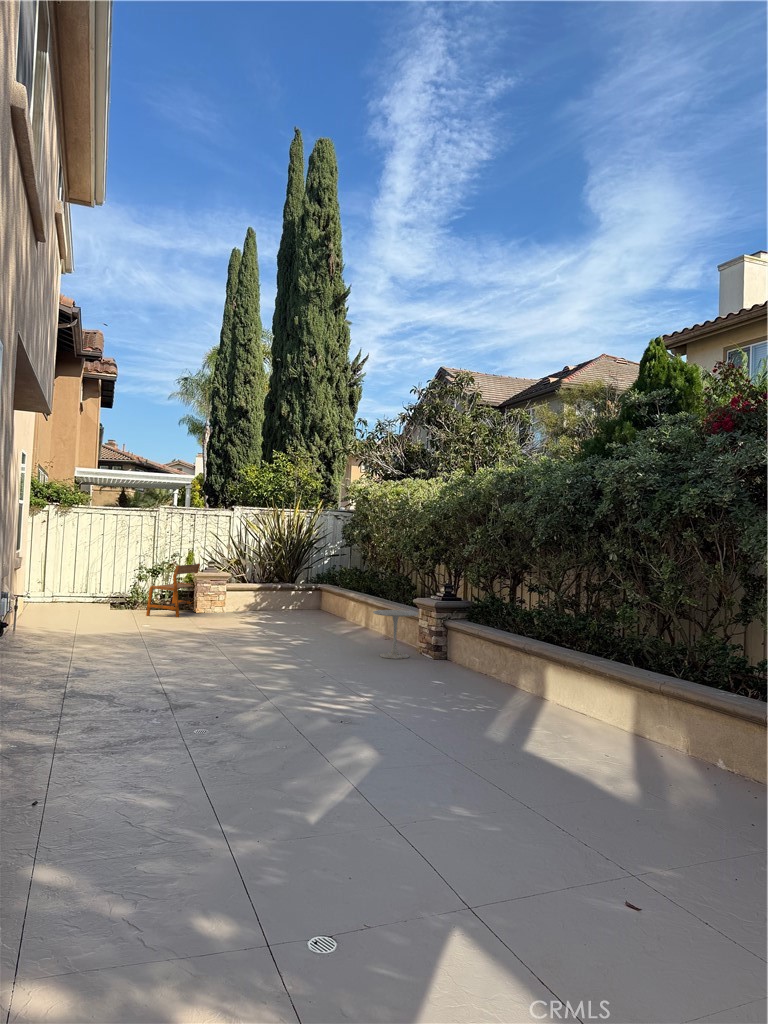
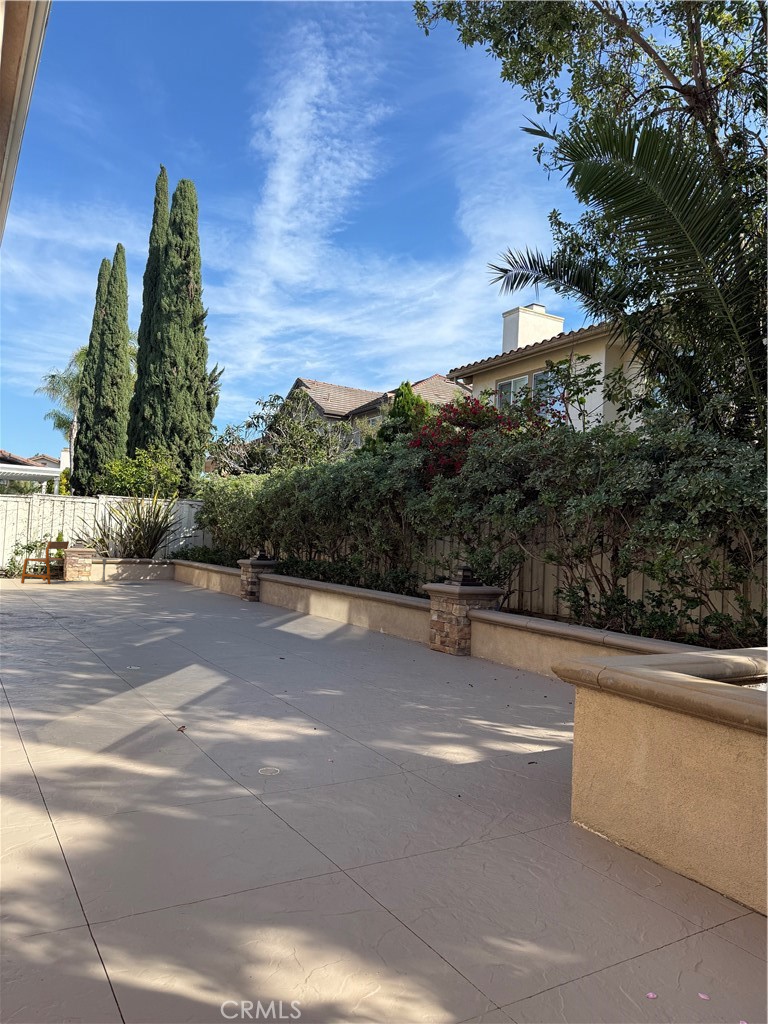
side table: present [373,610,418,659] -> present [91,558,118,585]

